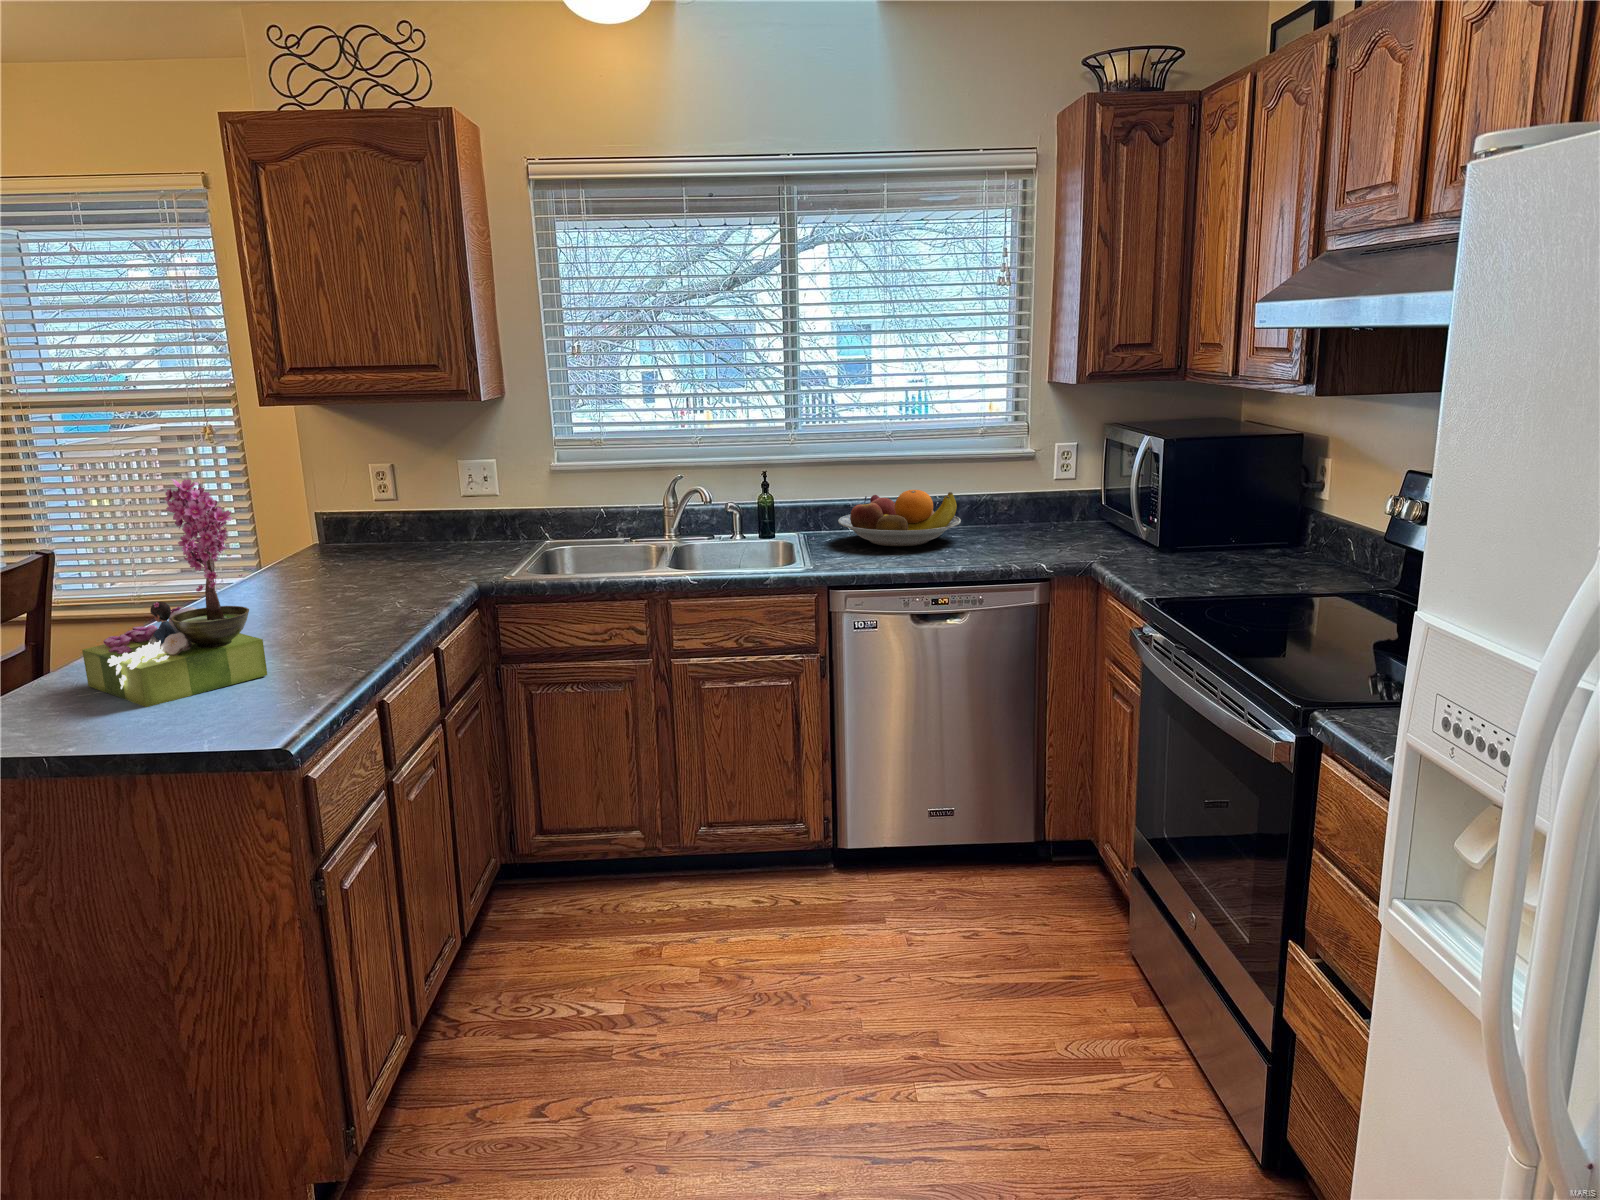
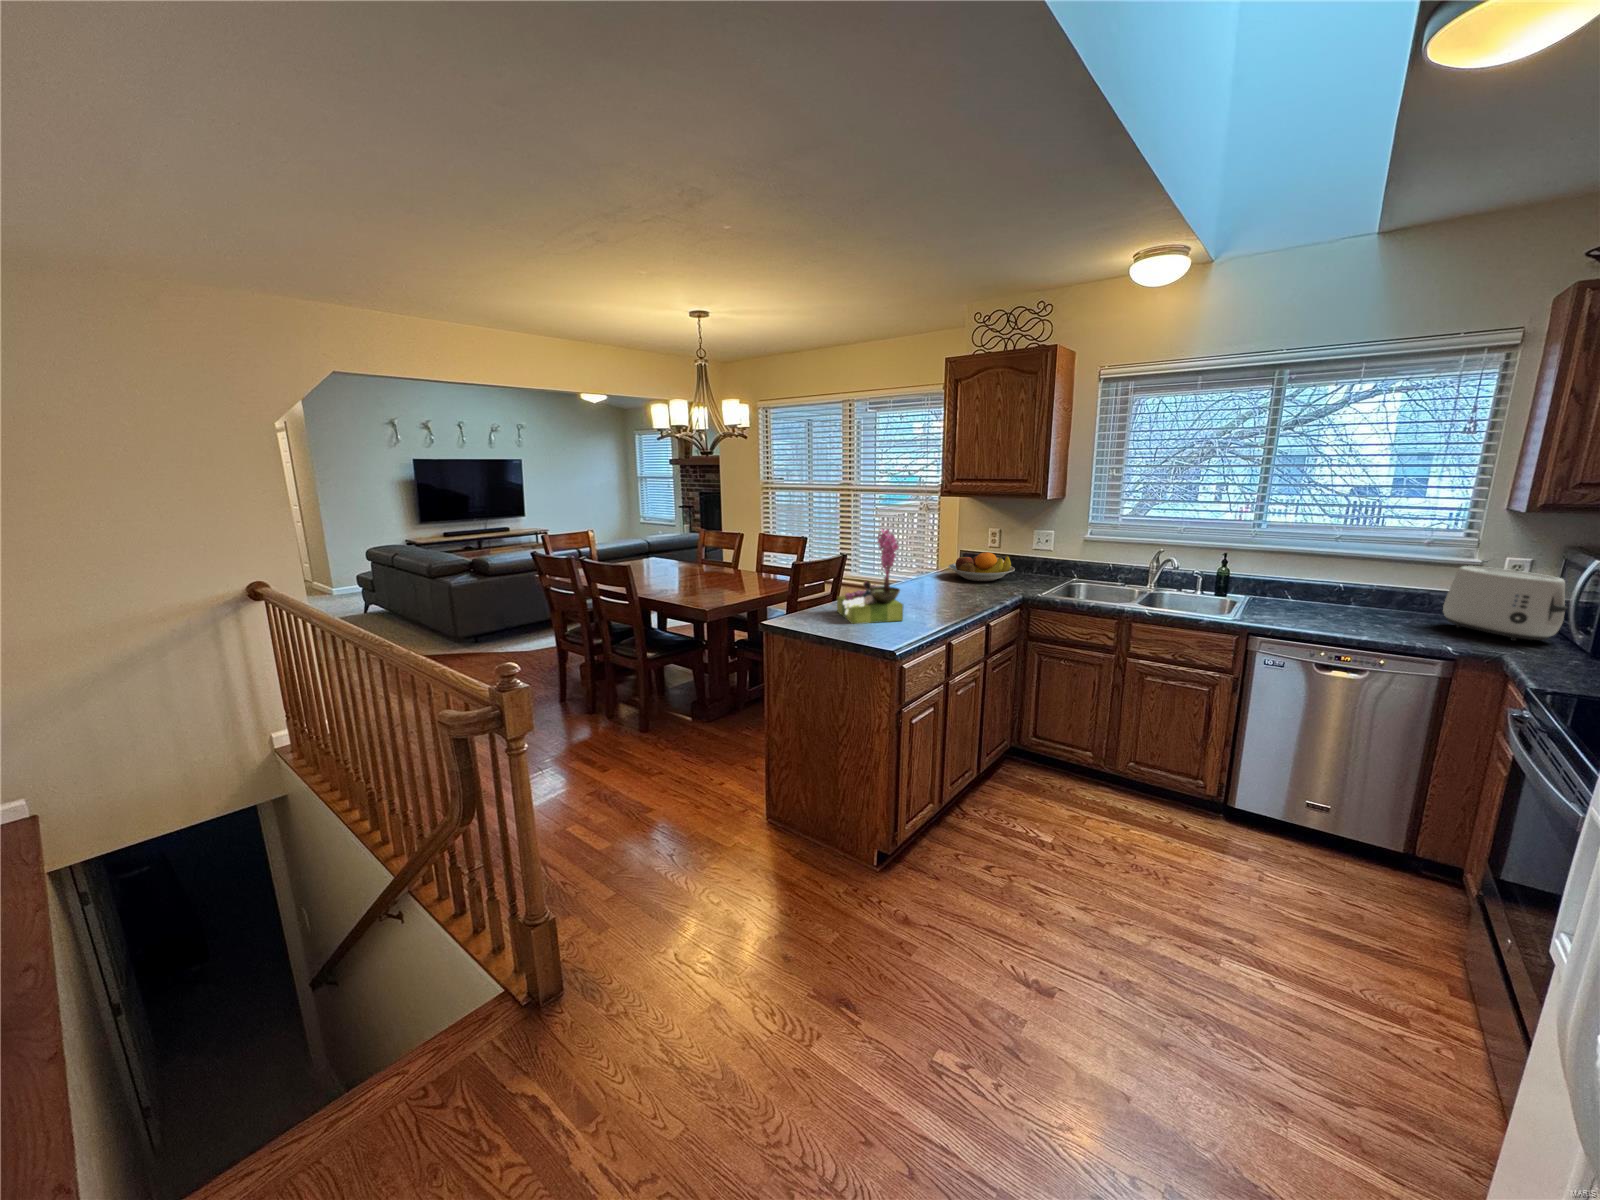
toaster: none [1015,457,1126,545] -> present [1443,566,1567,641]
fruit bowl: present [838,490,961,546] -> present [948,552,1015,581]

